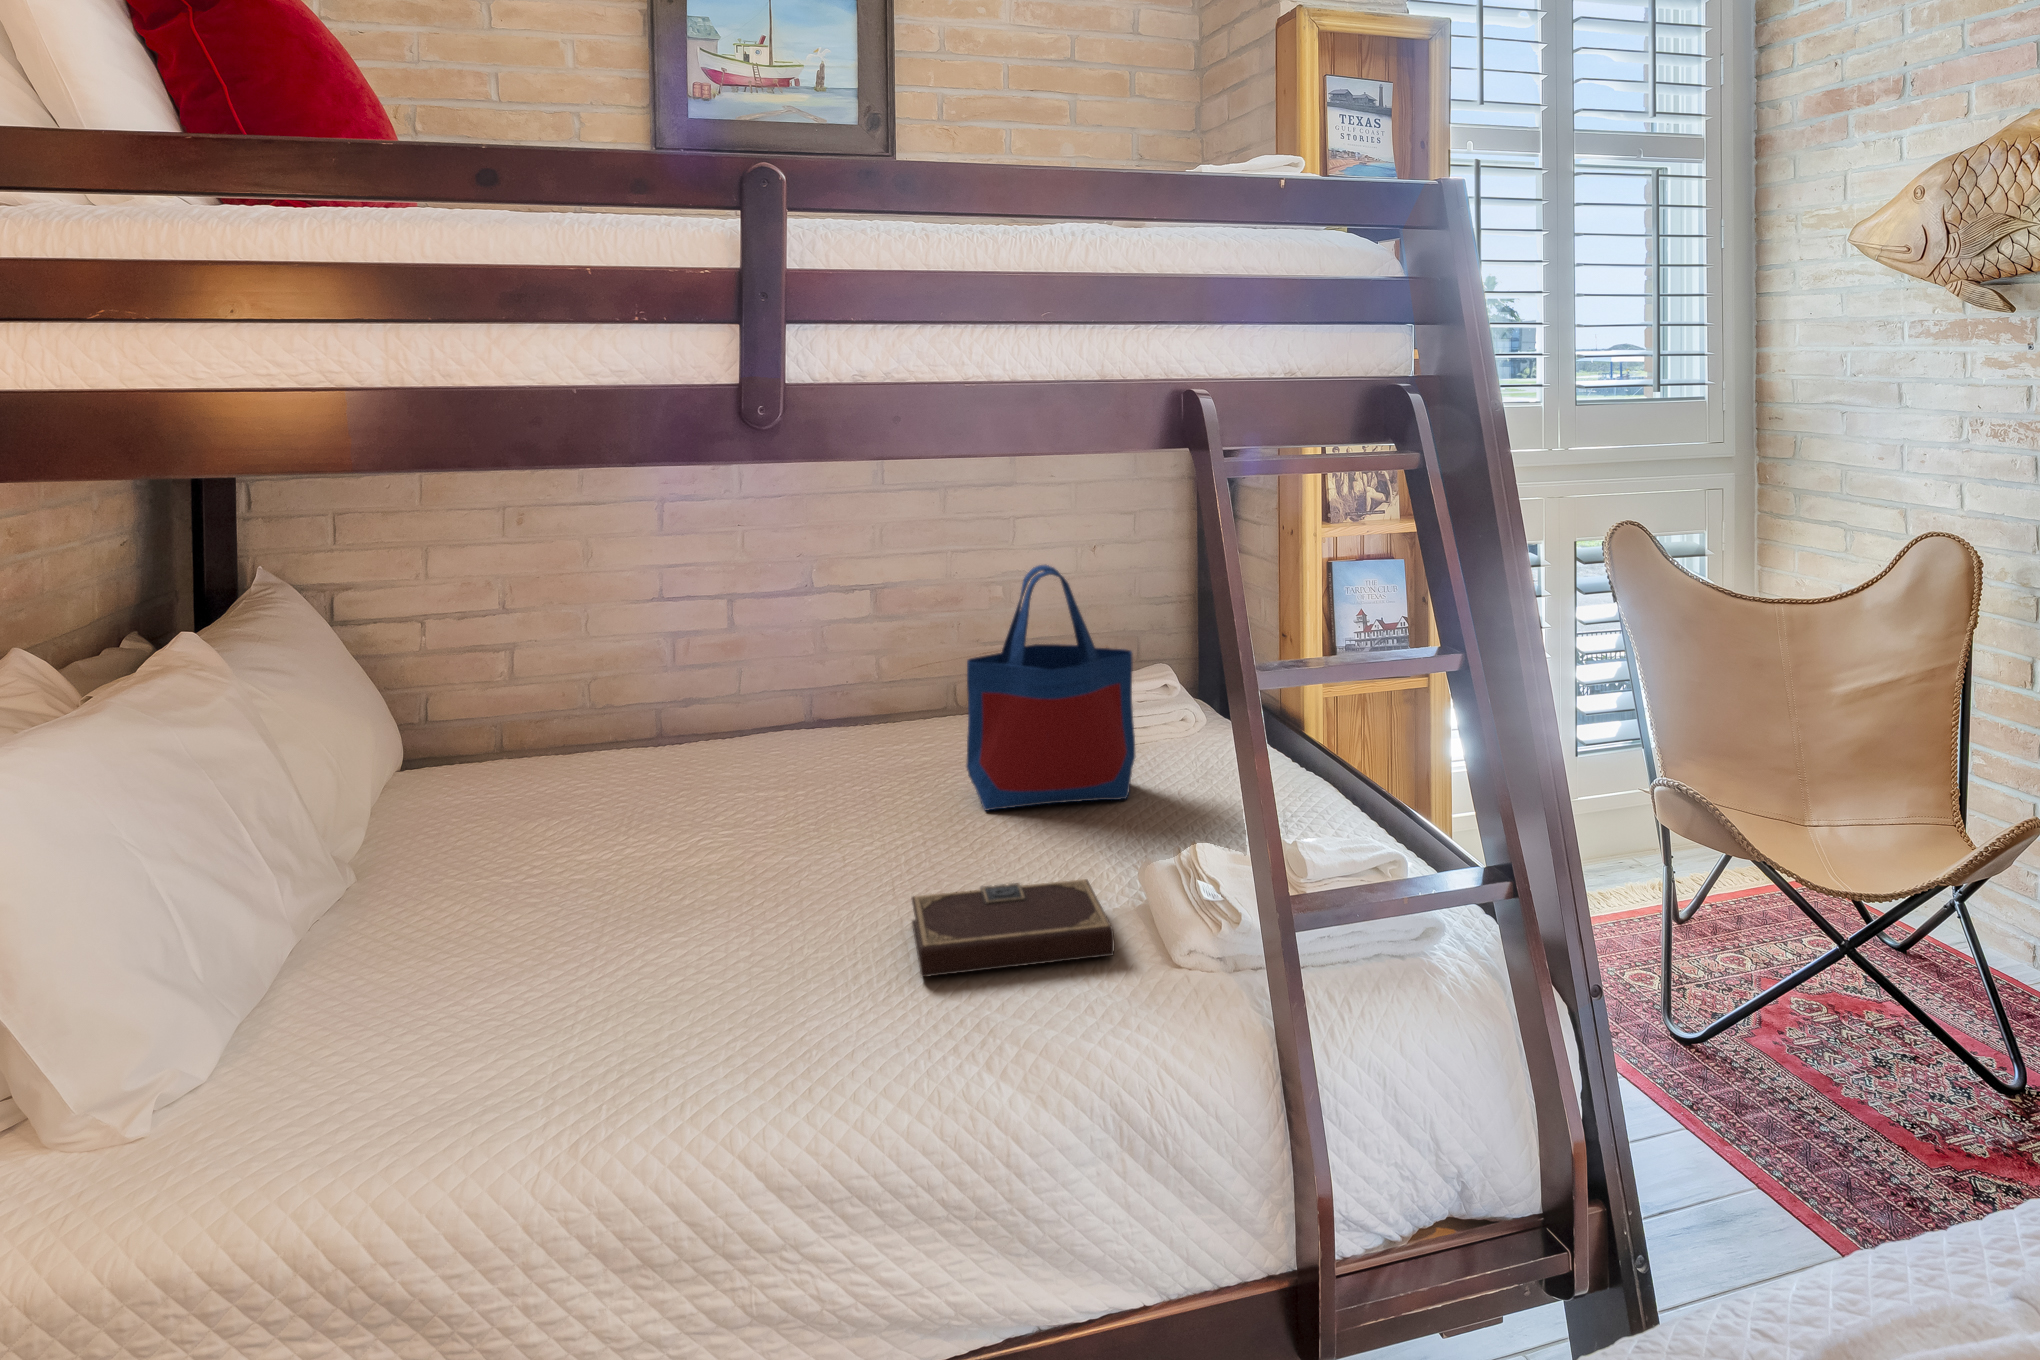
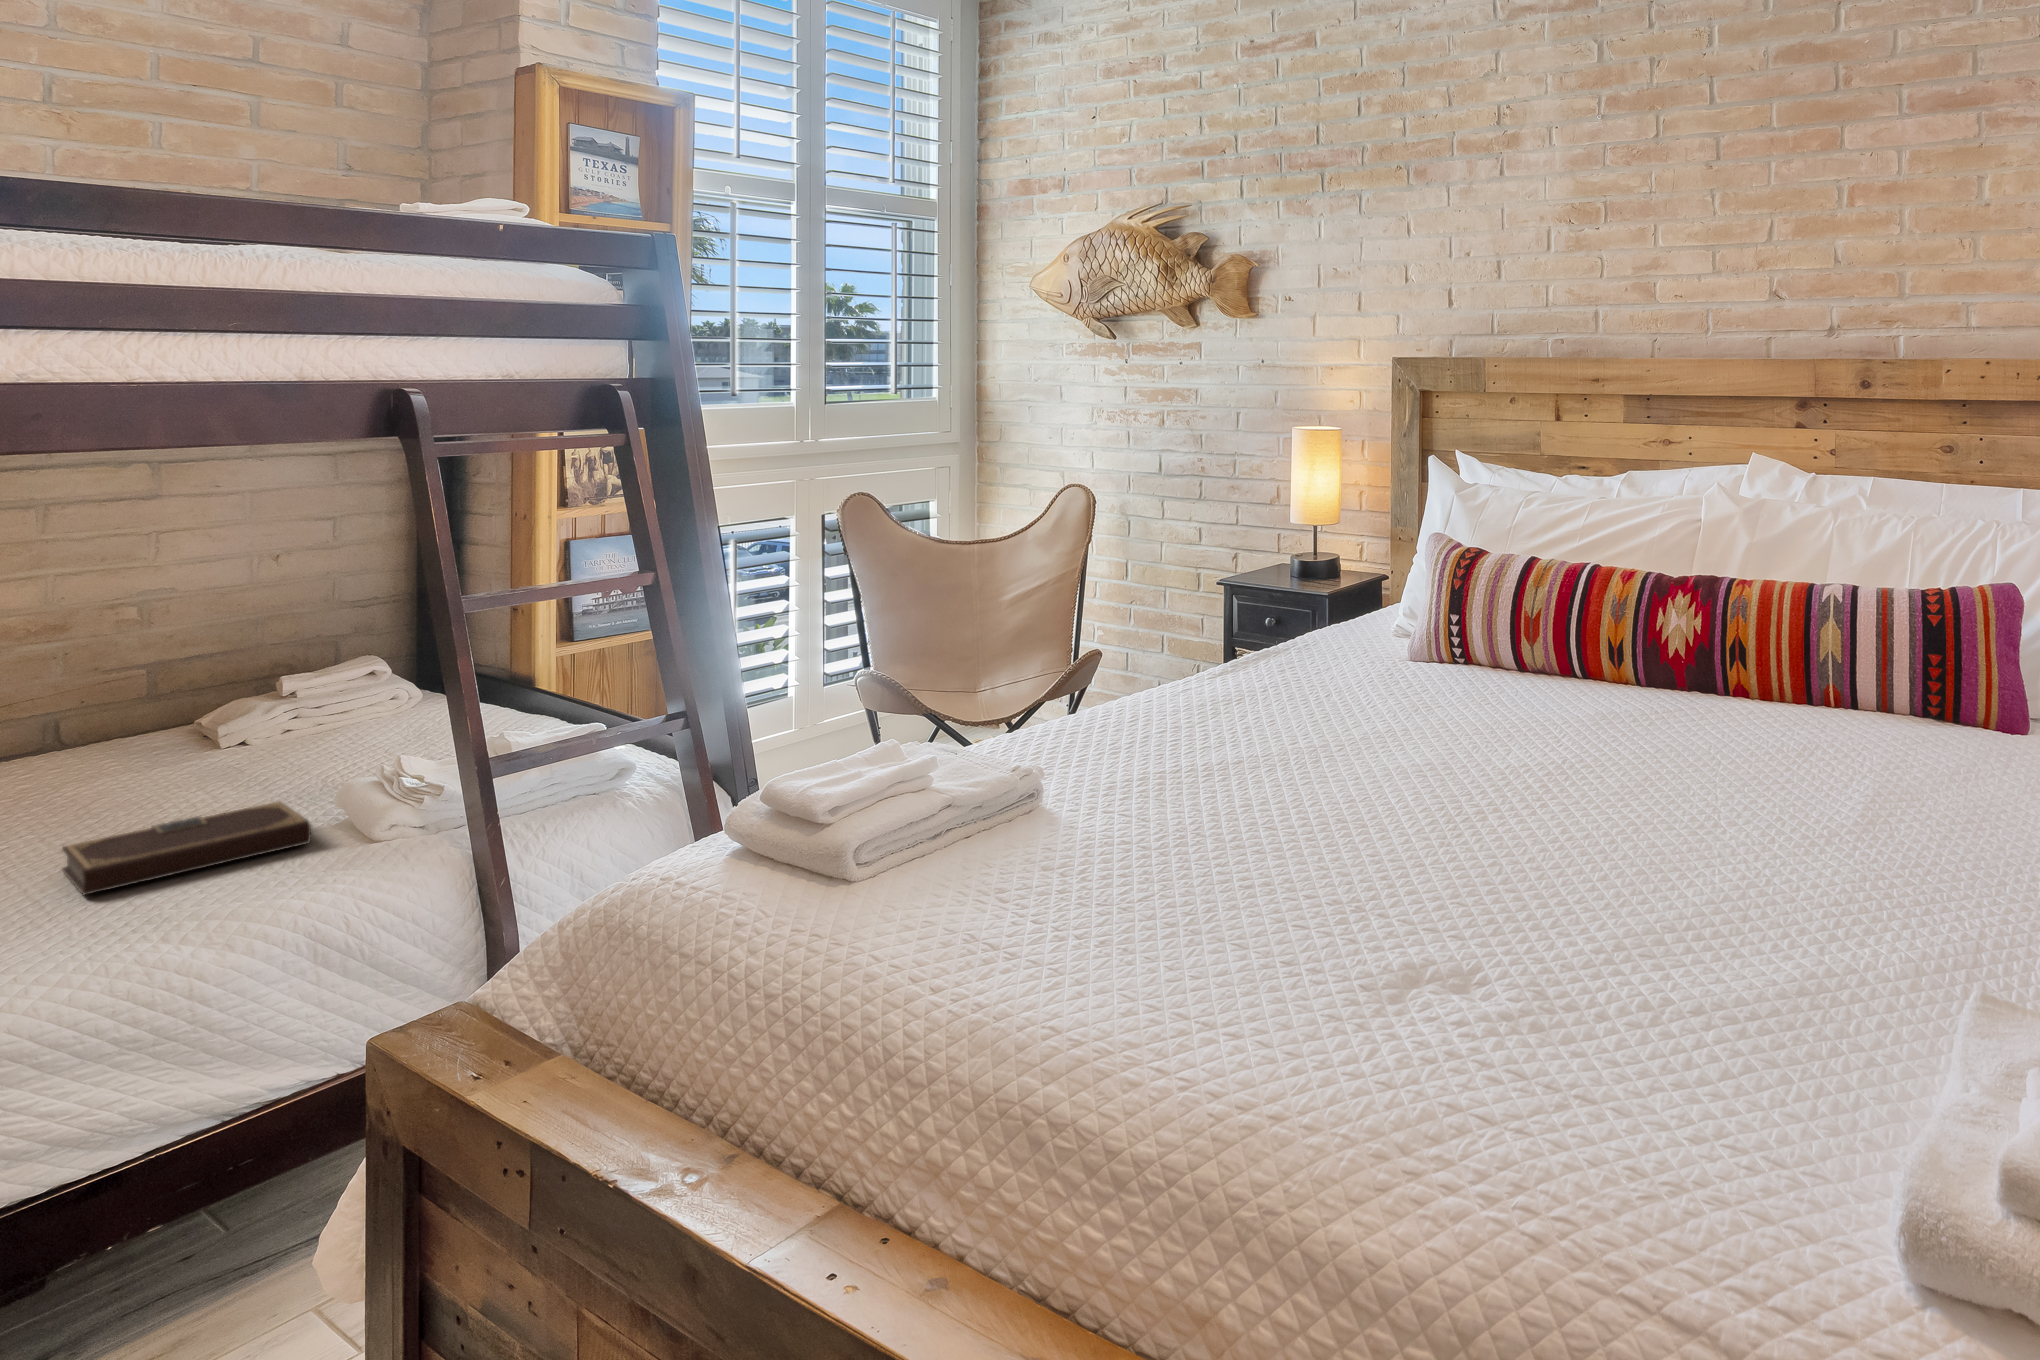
tote bag: present [966,565,1135,810] -> none [118,554,338,789]

